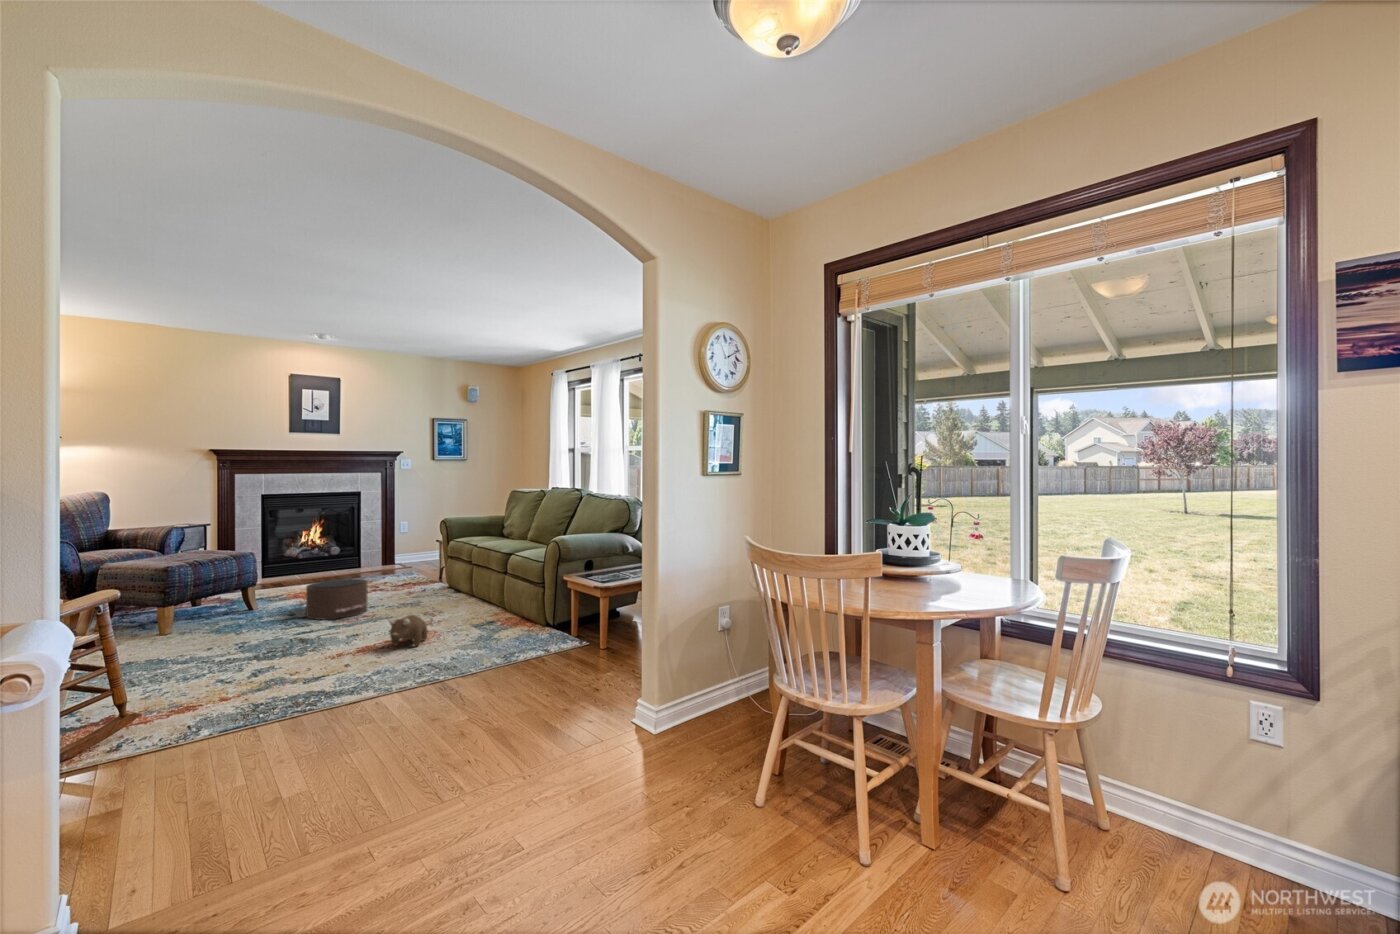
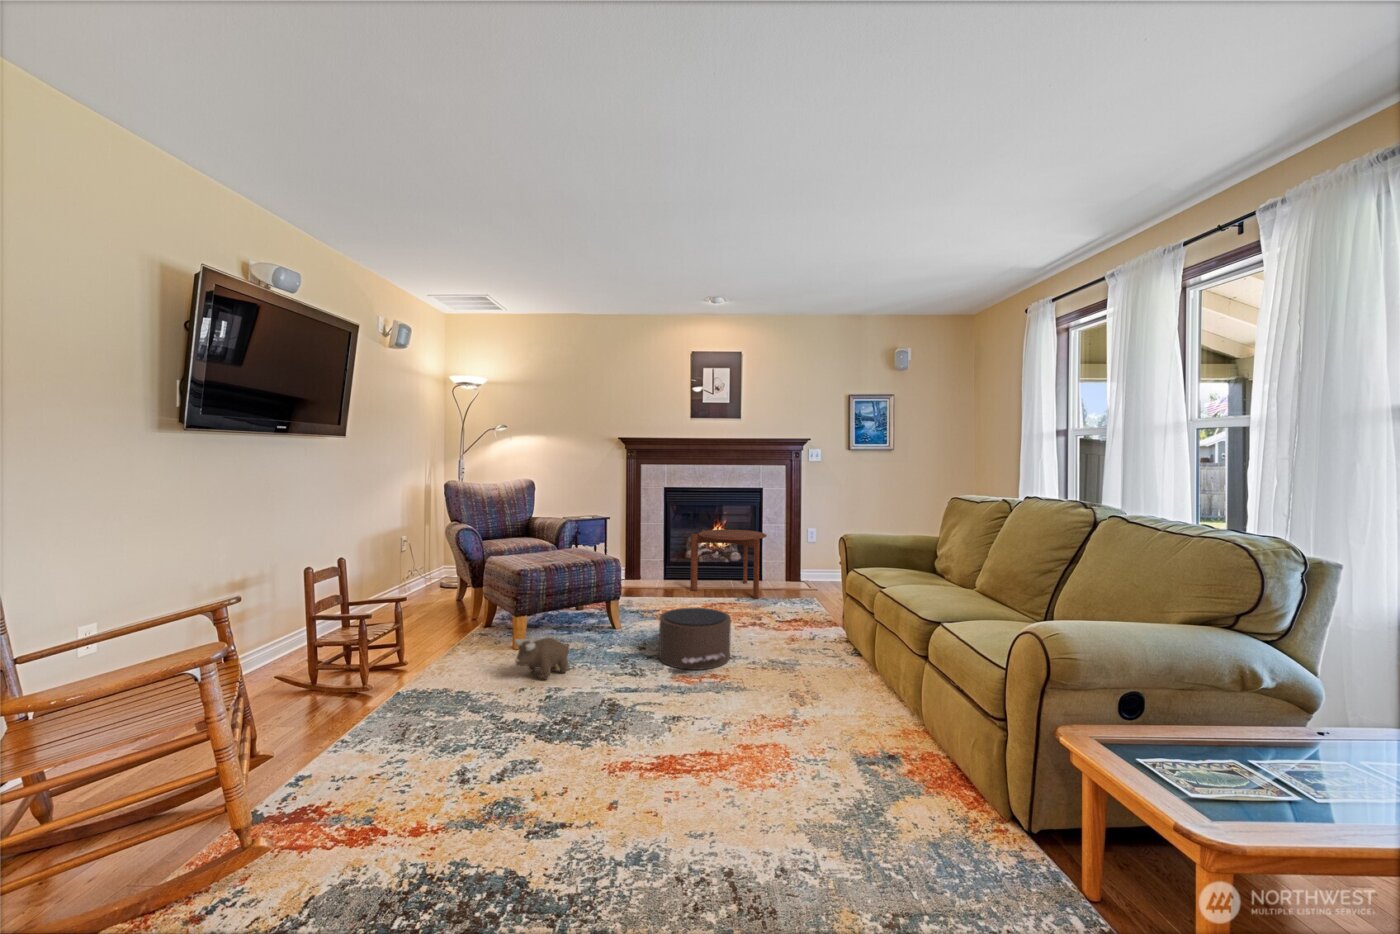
side table: none [296,527,370,582] -> present [690,529,767,599]
plush toy: present [388,615,428,646] -> present [515,638,569,680]

